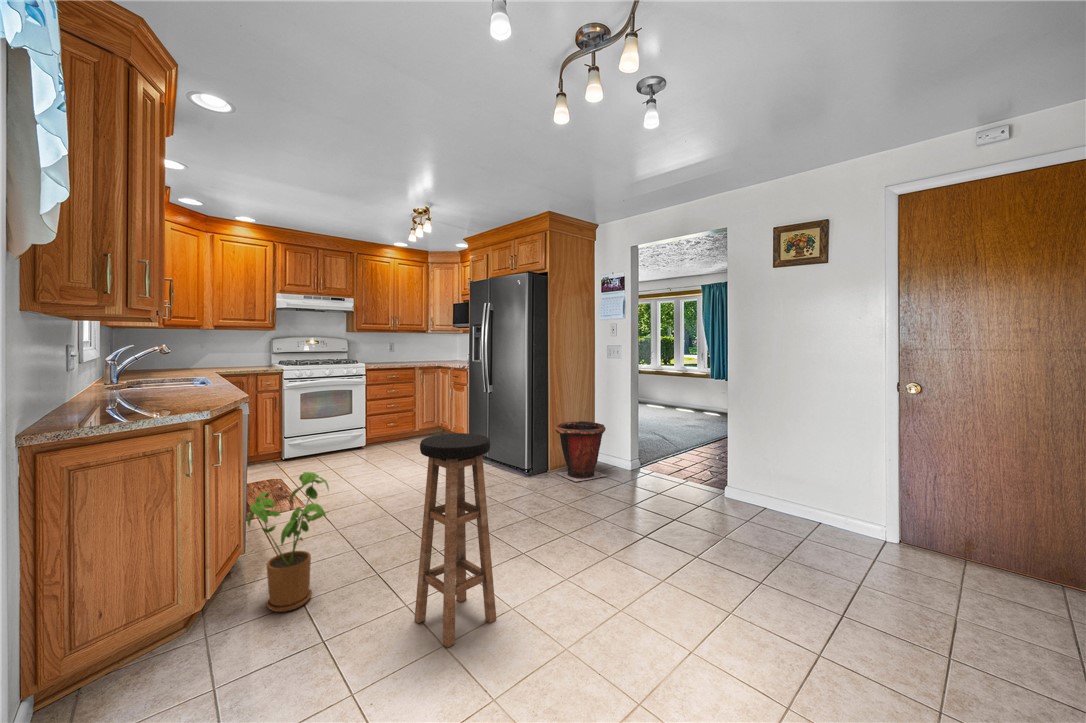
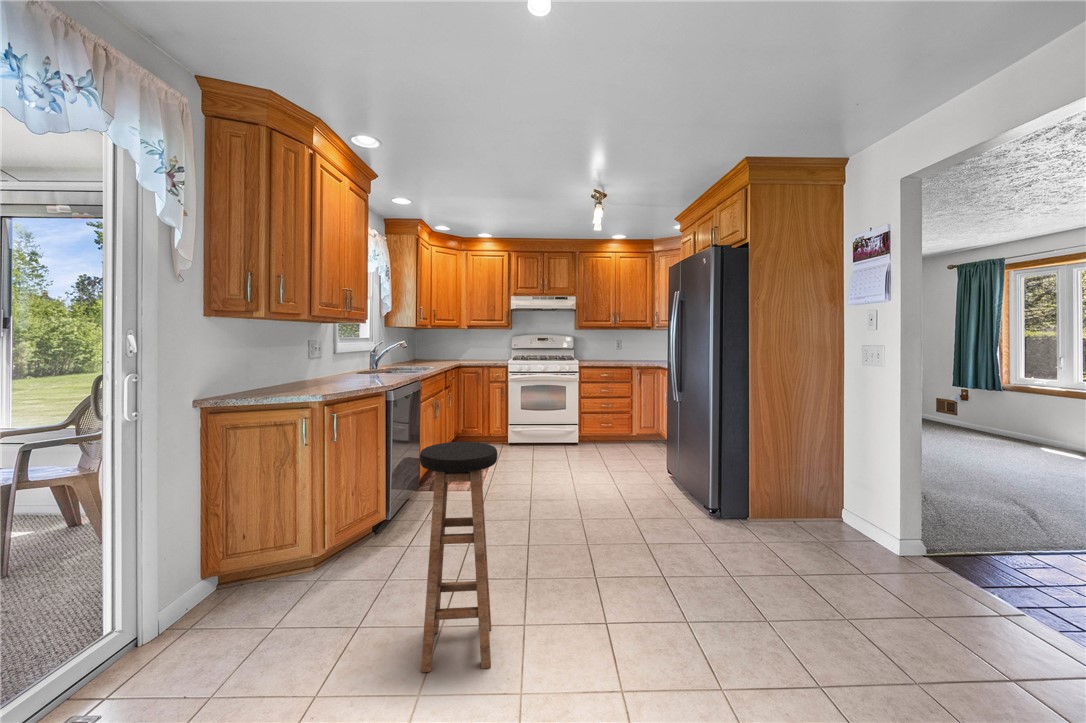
trash can: present [555,421,607,482] -> none [746,450,828,539]
house plant: present [247,472,329,612] -> none [353,457,422,576]

